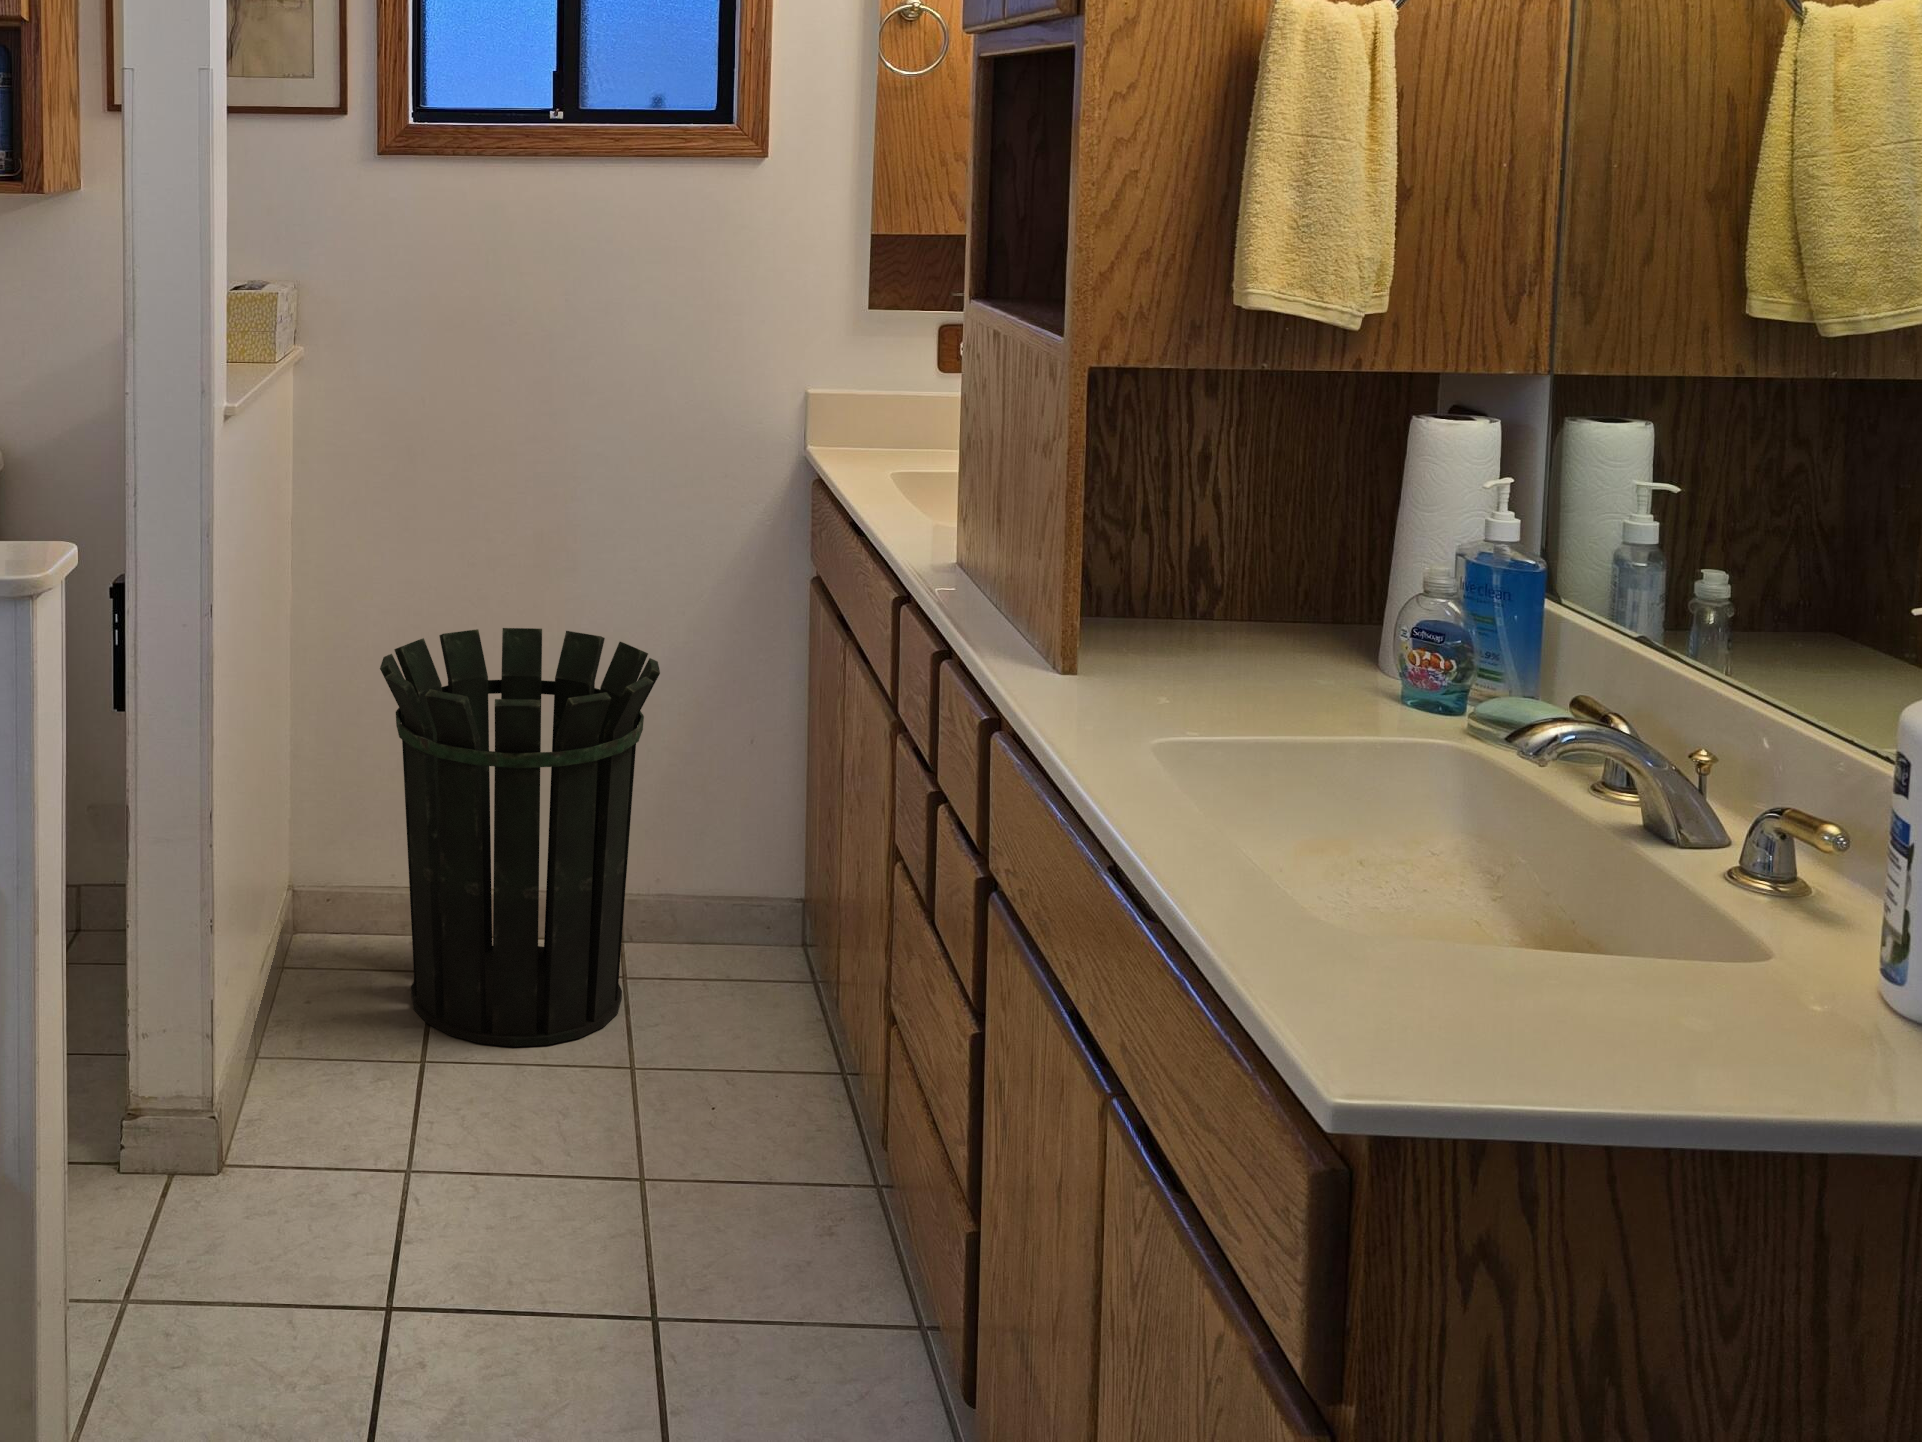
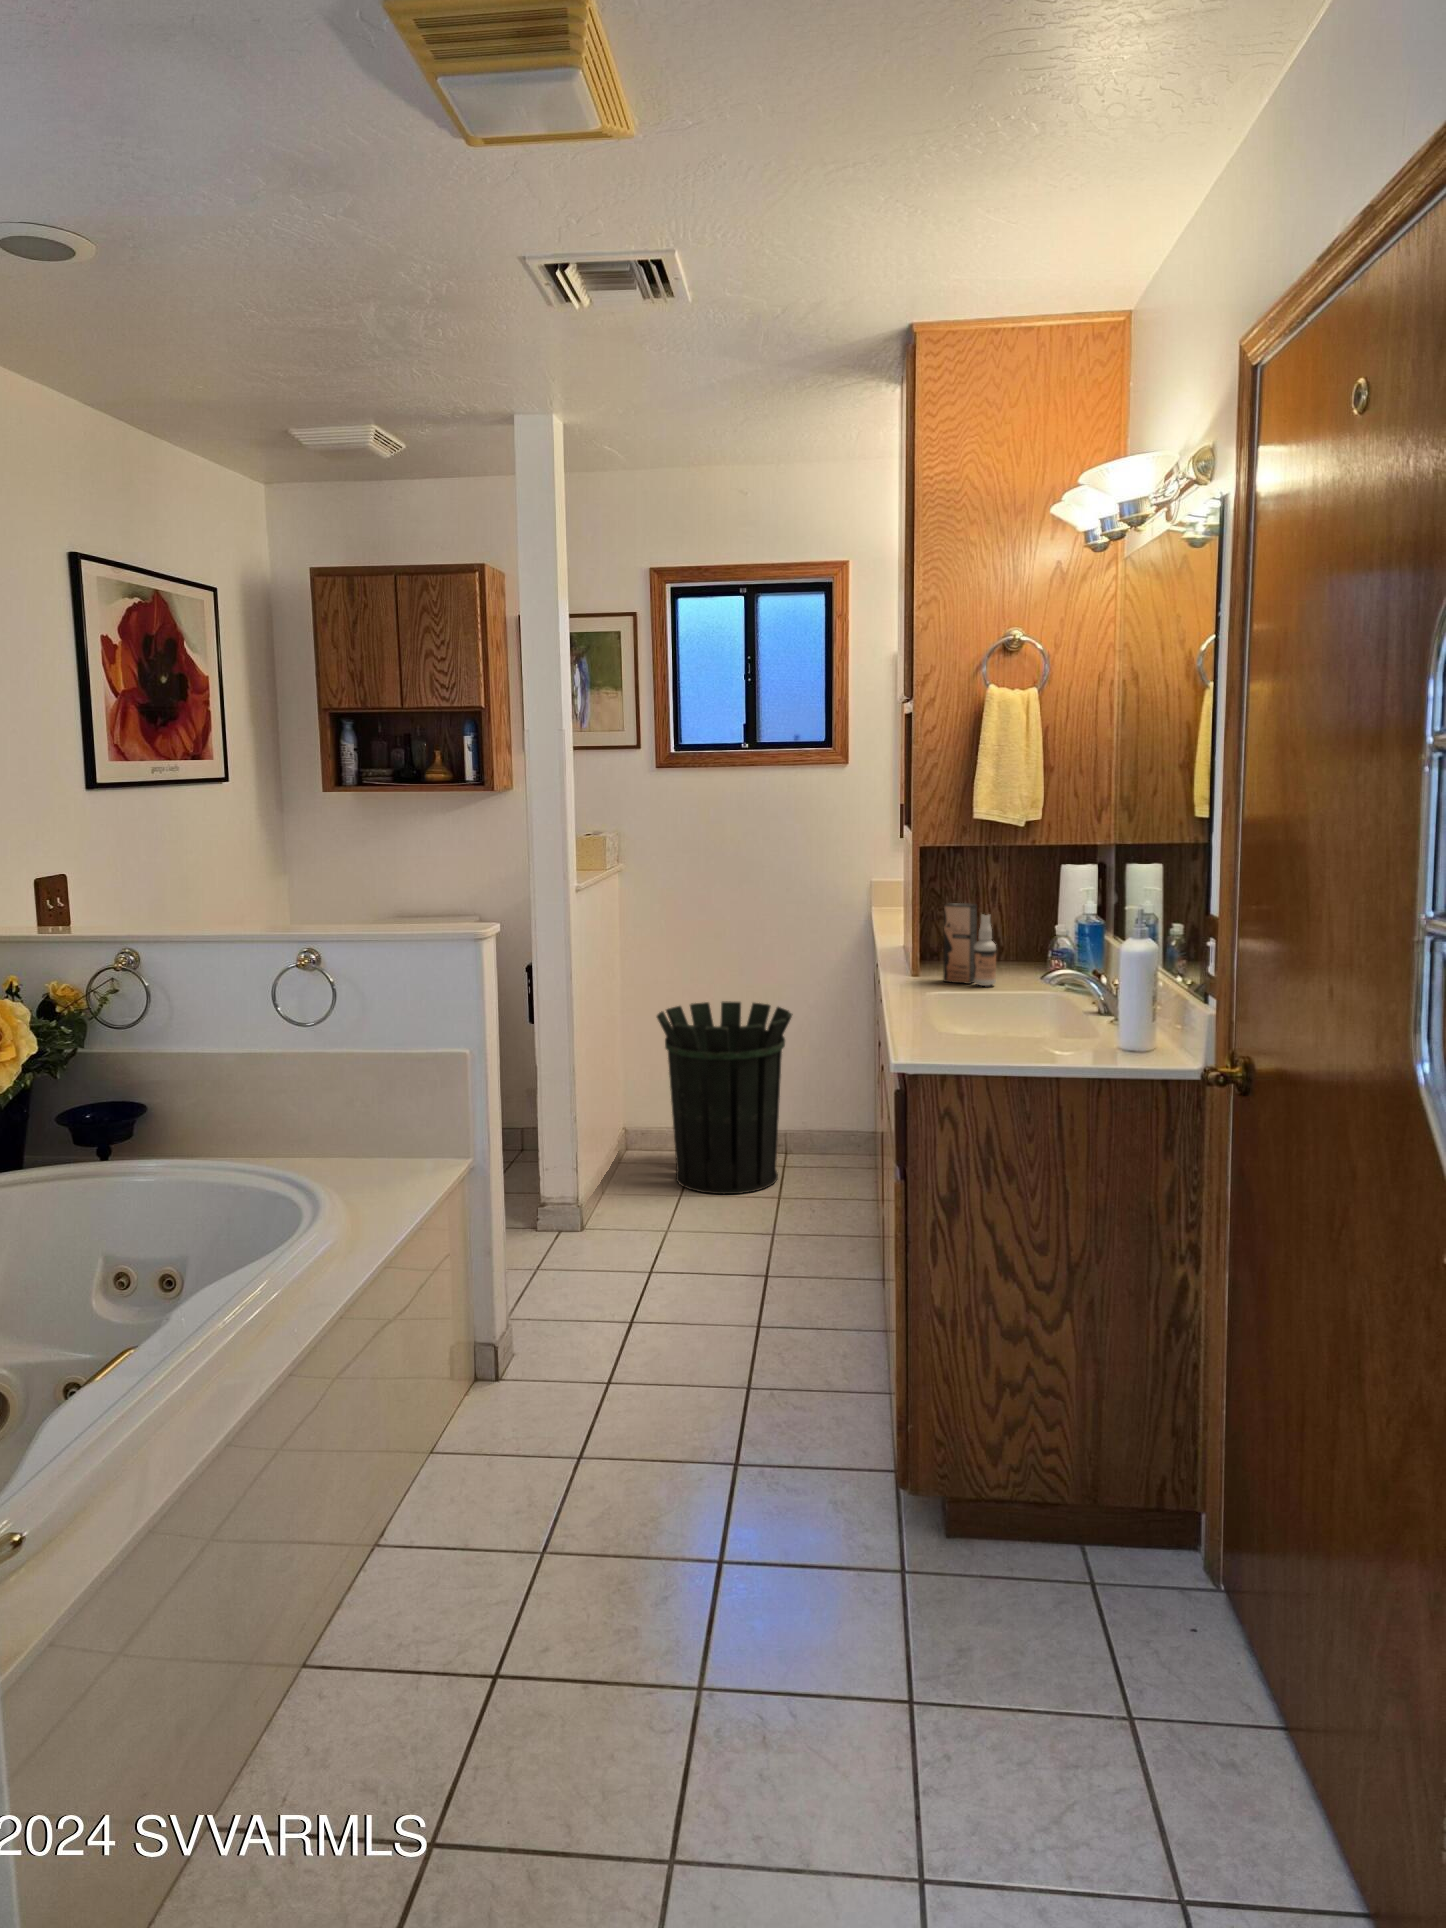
spray bottle: none [1125,485,1259,684] -> present [943,903,996,986]

